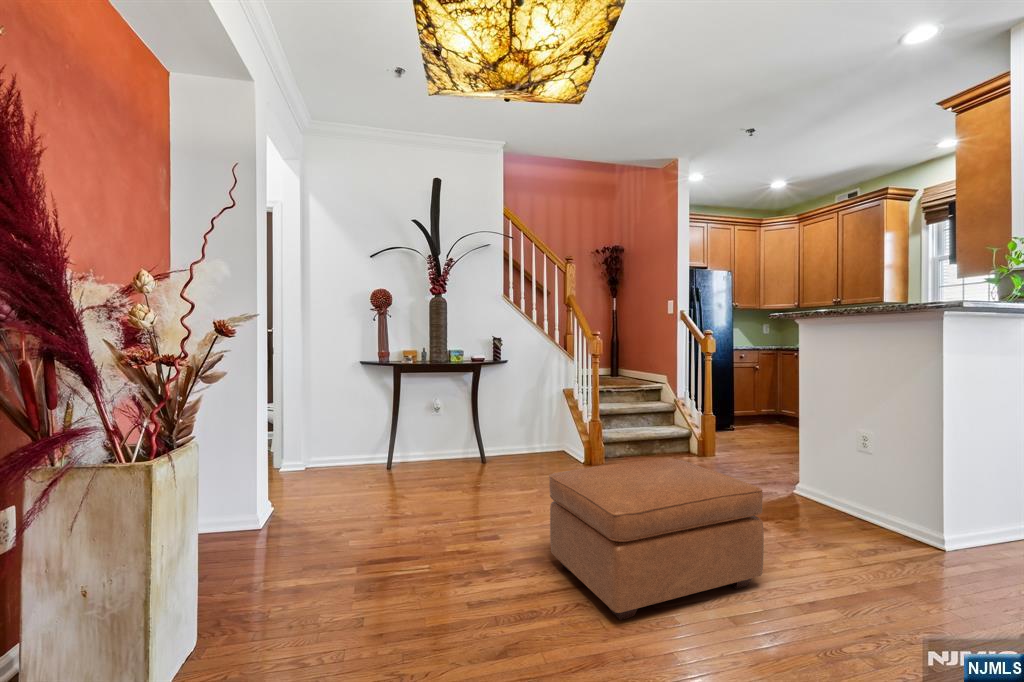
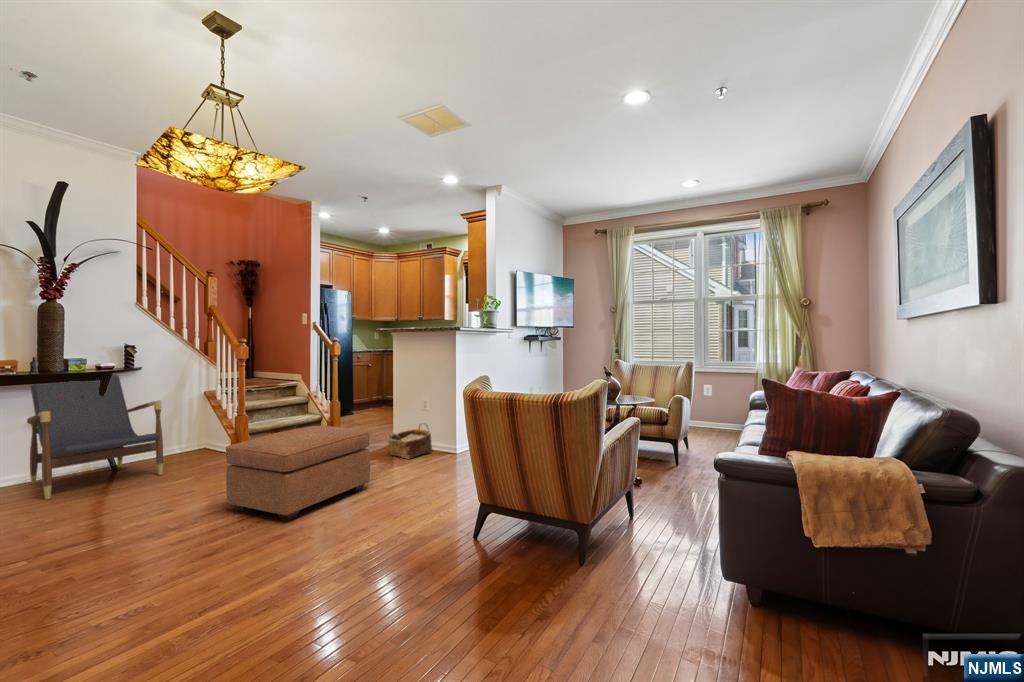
lounge chair: none [417,367,515,486] -> present [27,375,163,499]
woven basket: none [792,472,880,535] -> present [388,423,432,459]

